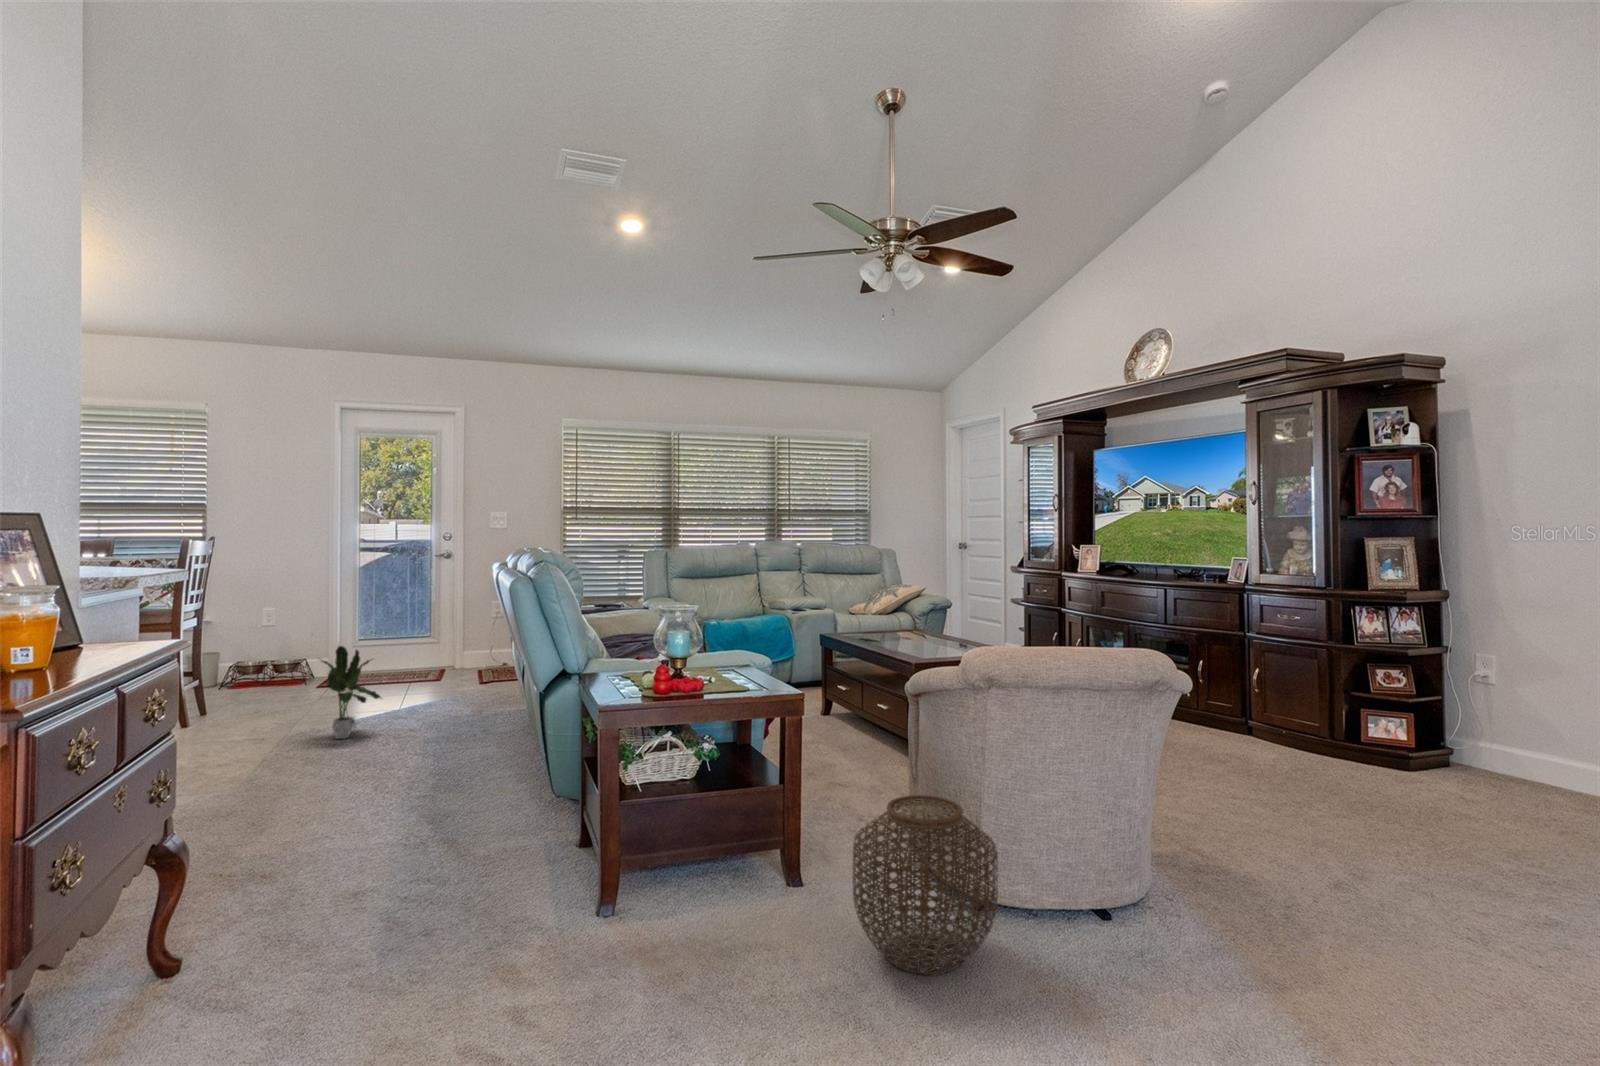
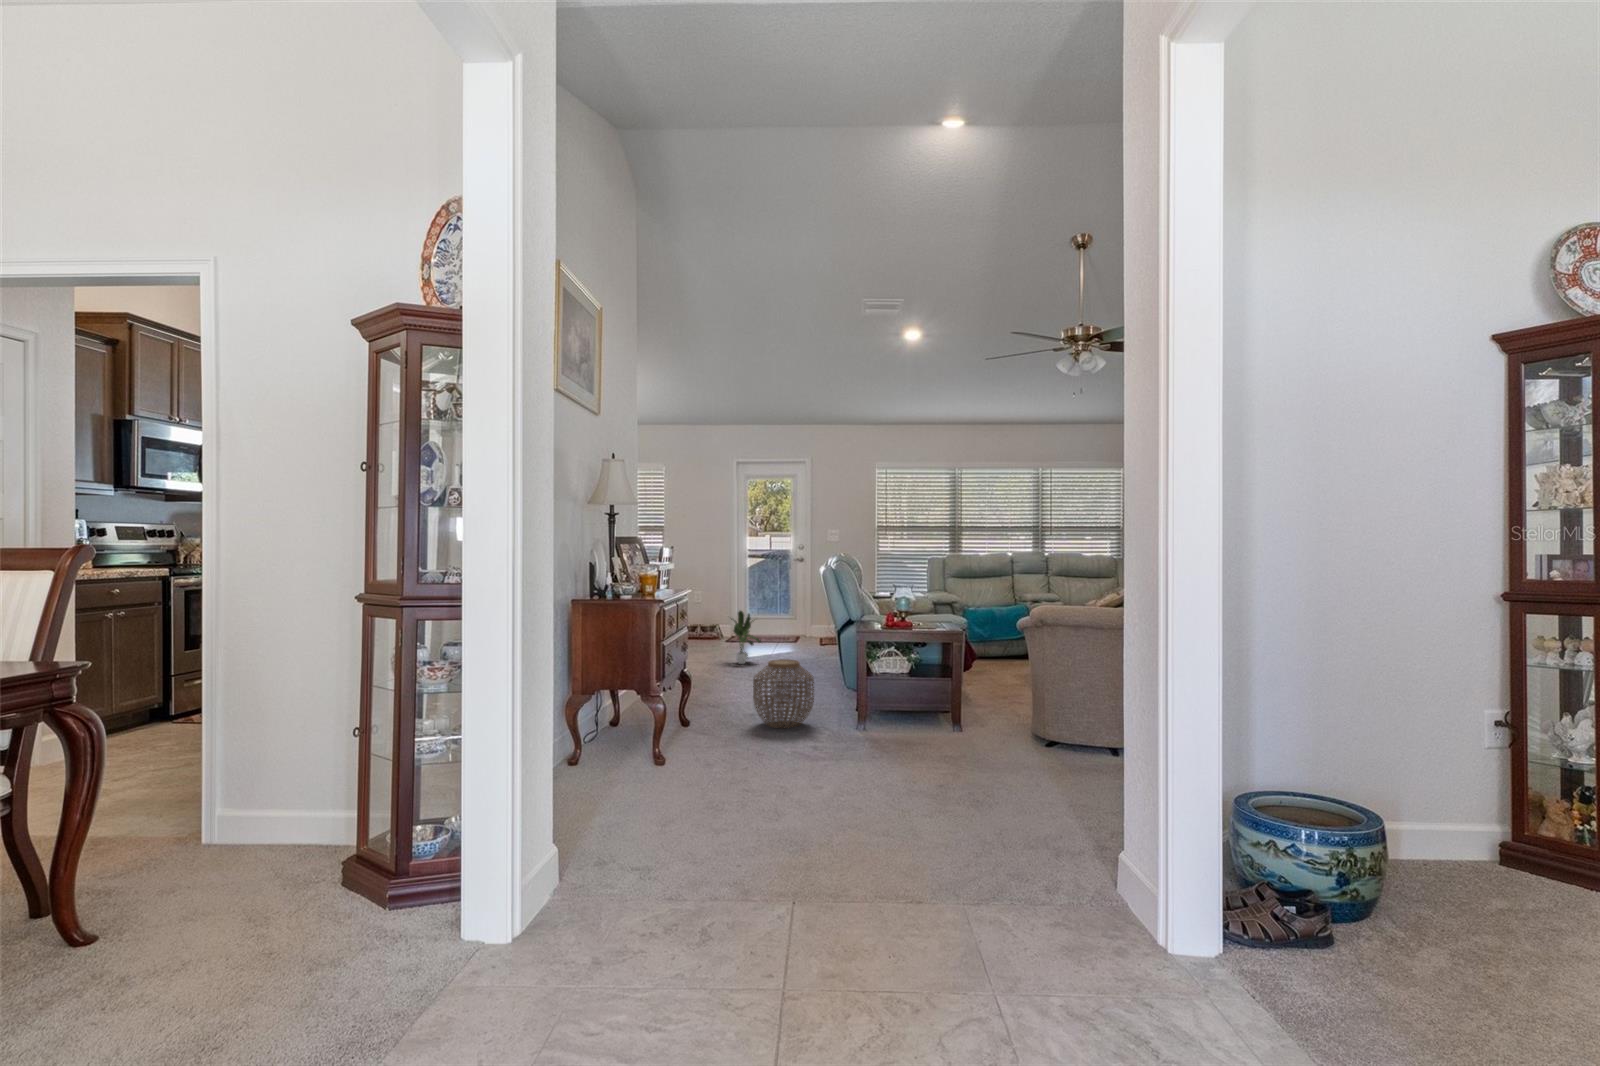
woven basket: present [853,795,998,975] -> present [753,659,814,728]

